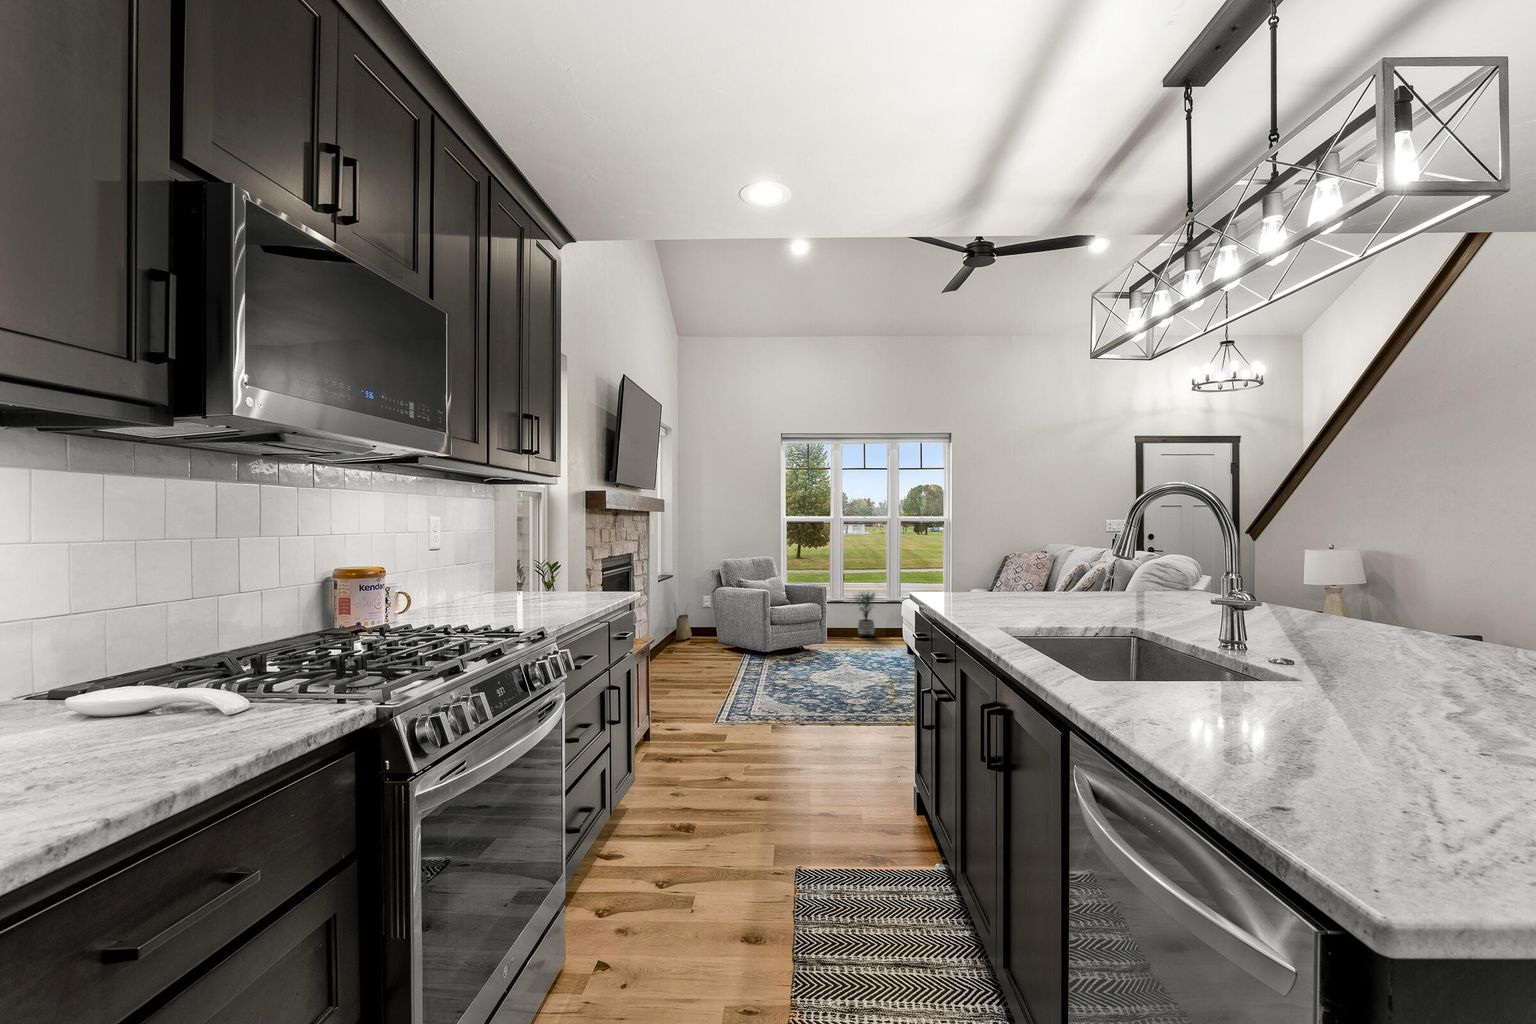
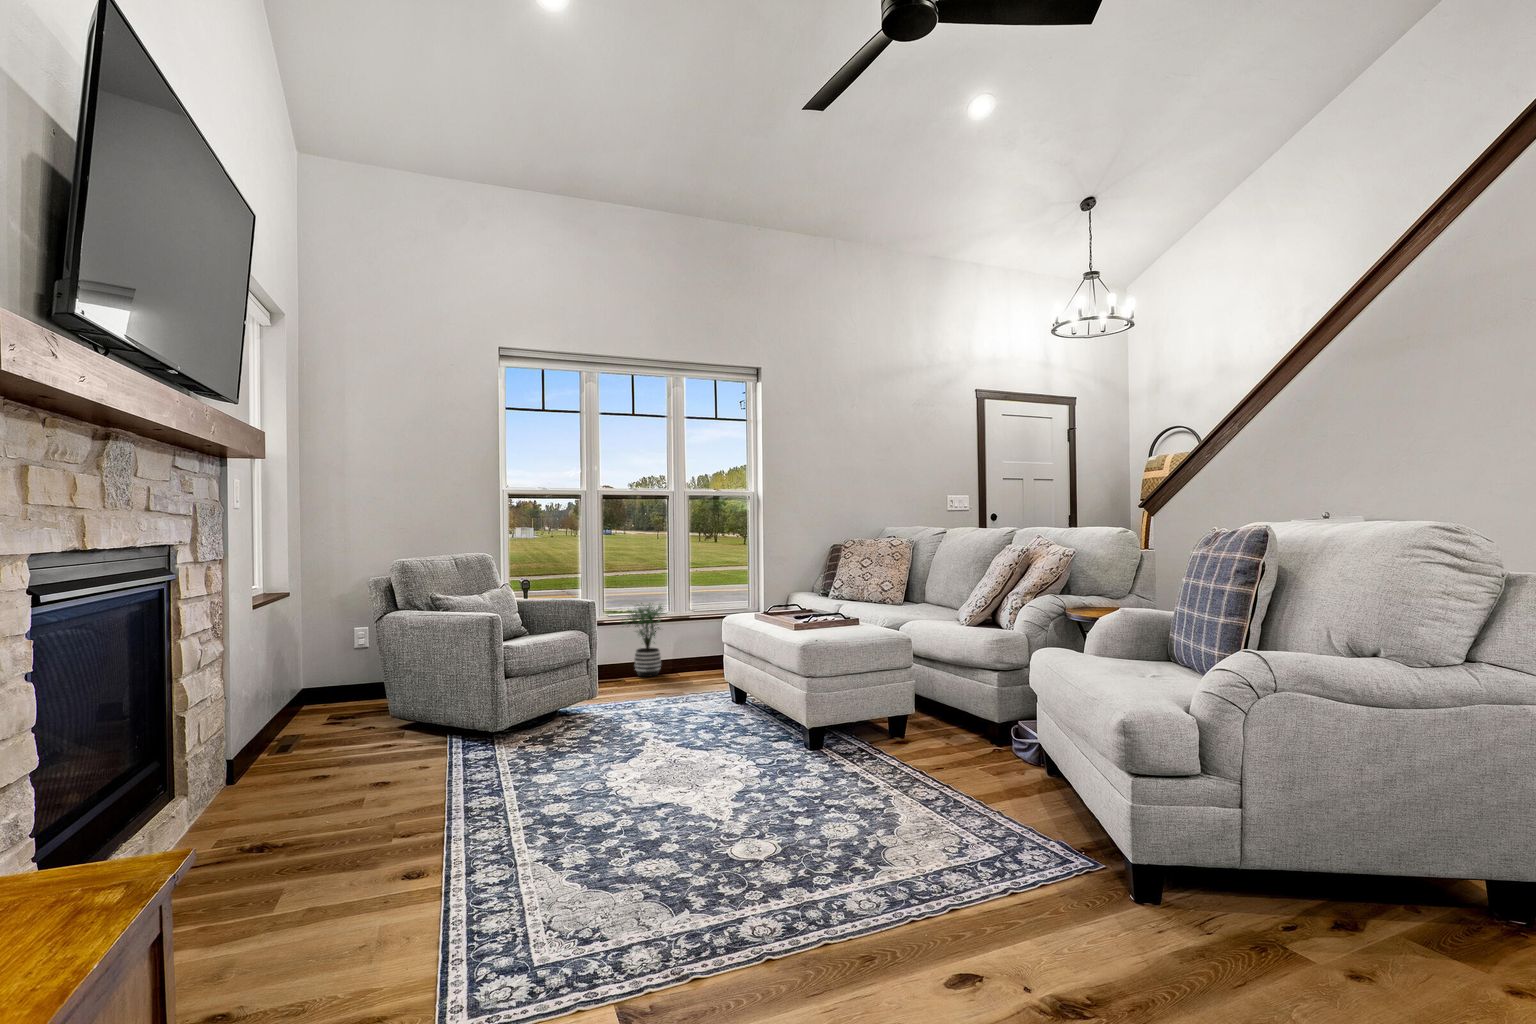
woven basket: present [676,614,692,640] -> none [294,642,332,717]

